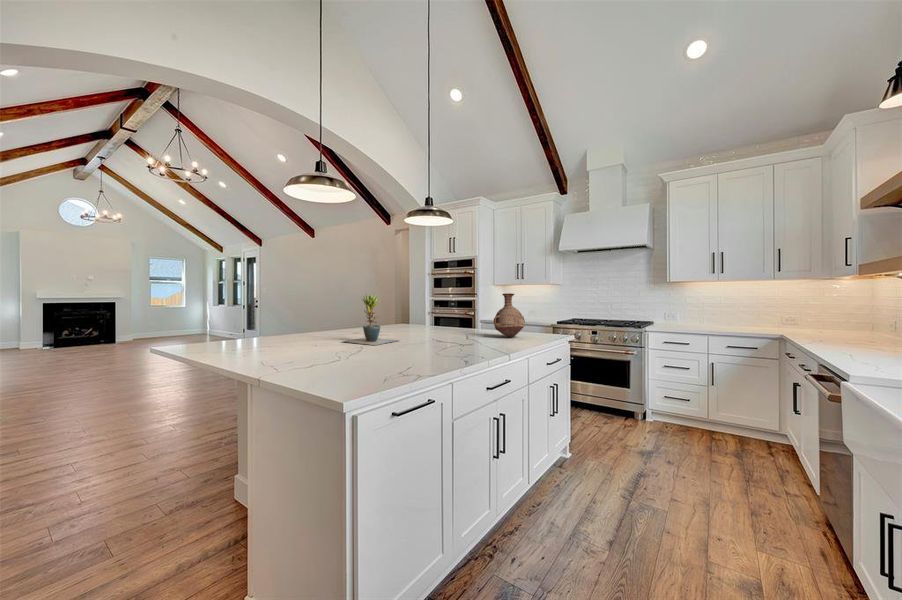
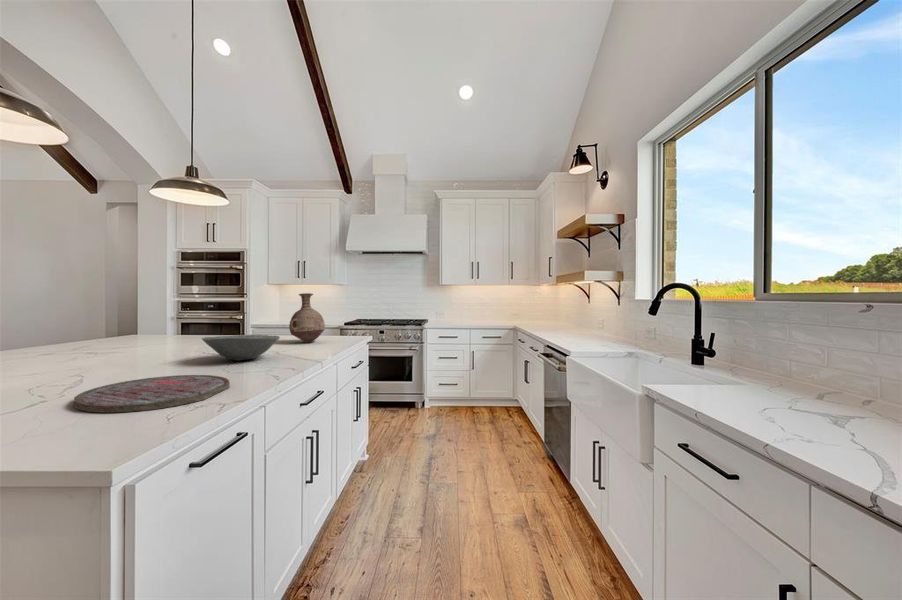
potted plant: present [343,295,398,345] -> none [37,293,156,369]
bowl: none [424,327,478,347] -> present [202,335,280,361]
cutting board: none [344,353,429,372] -> present [74,375,230,413]

